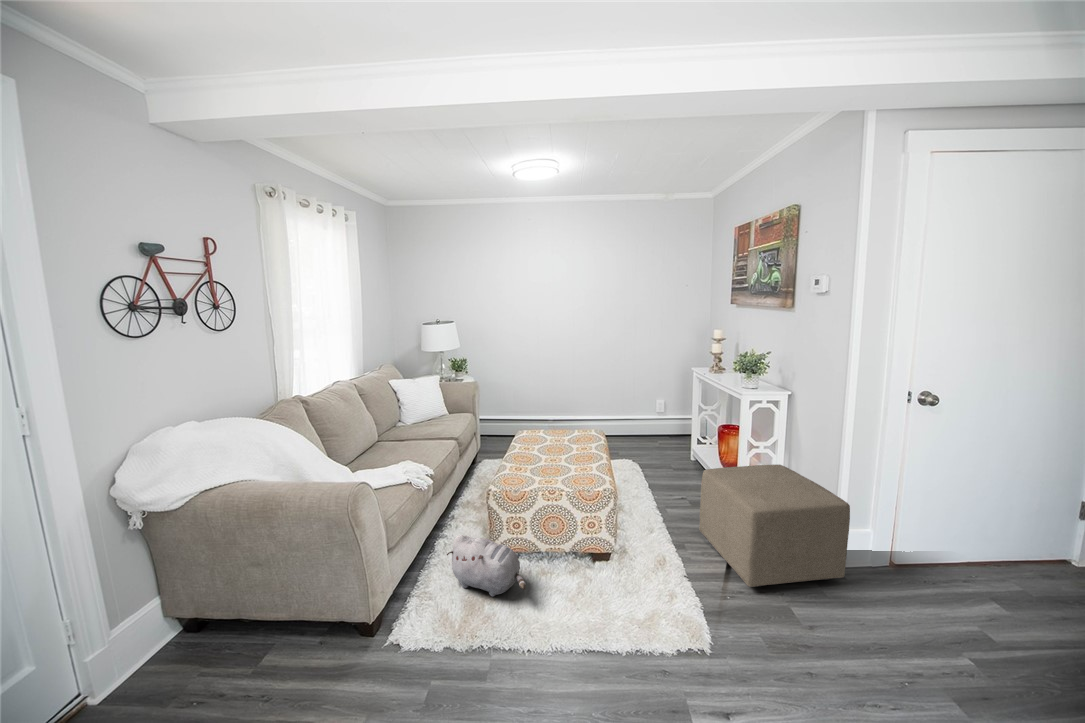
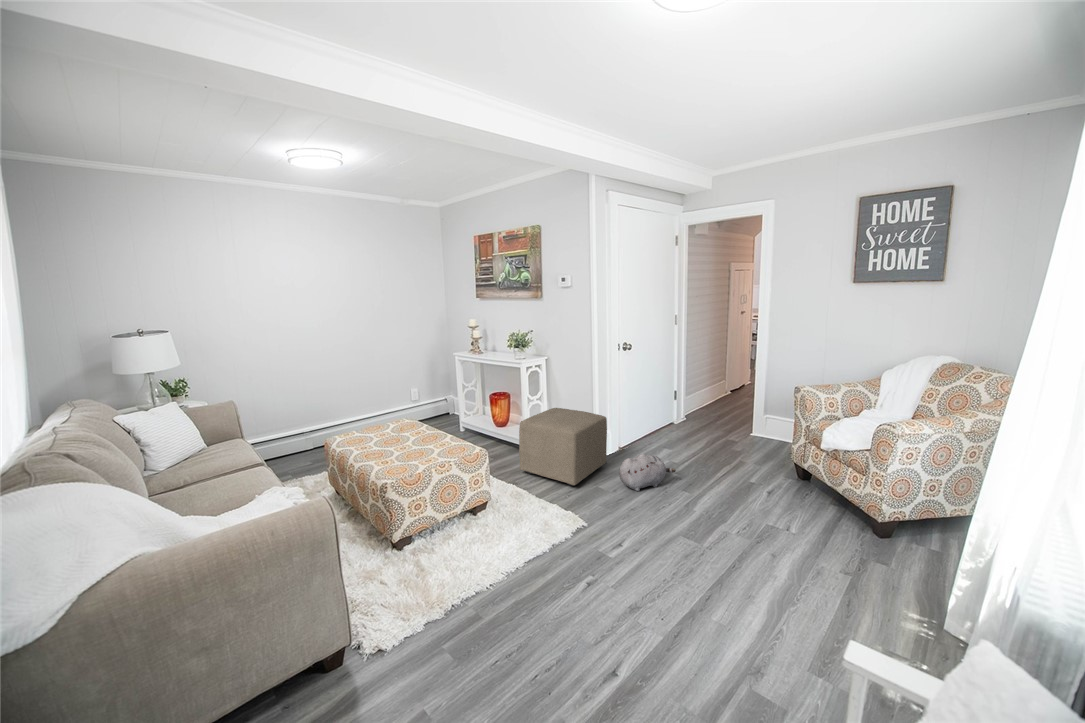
plush toy: present [447,535,526,596] -> present [619,454,676,491]

